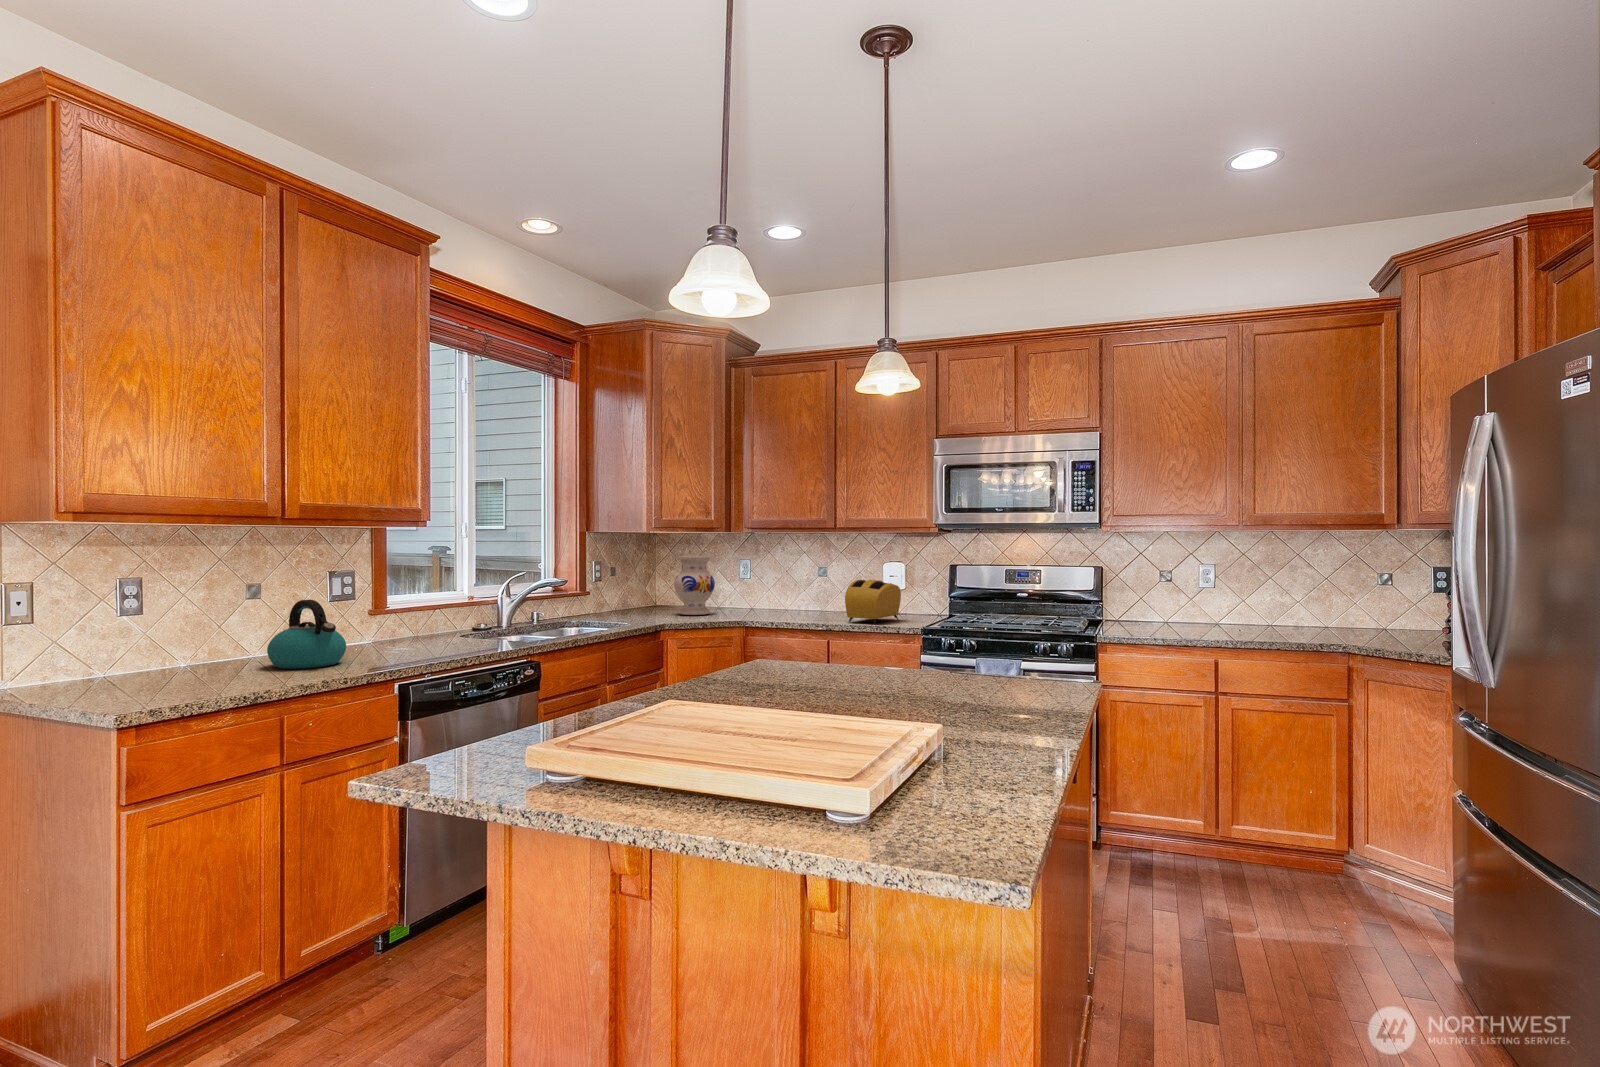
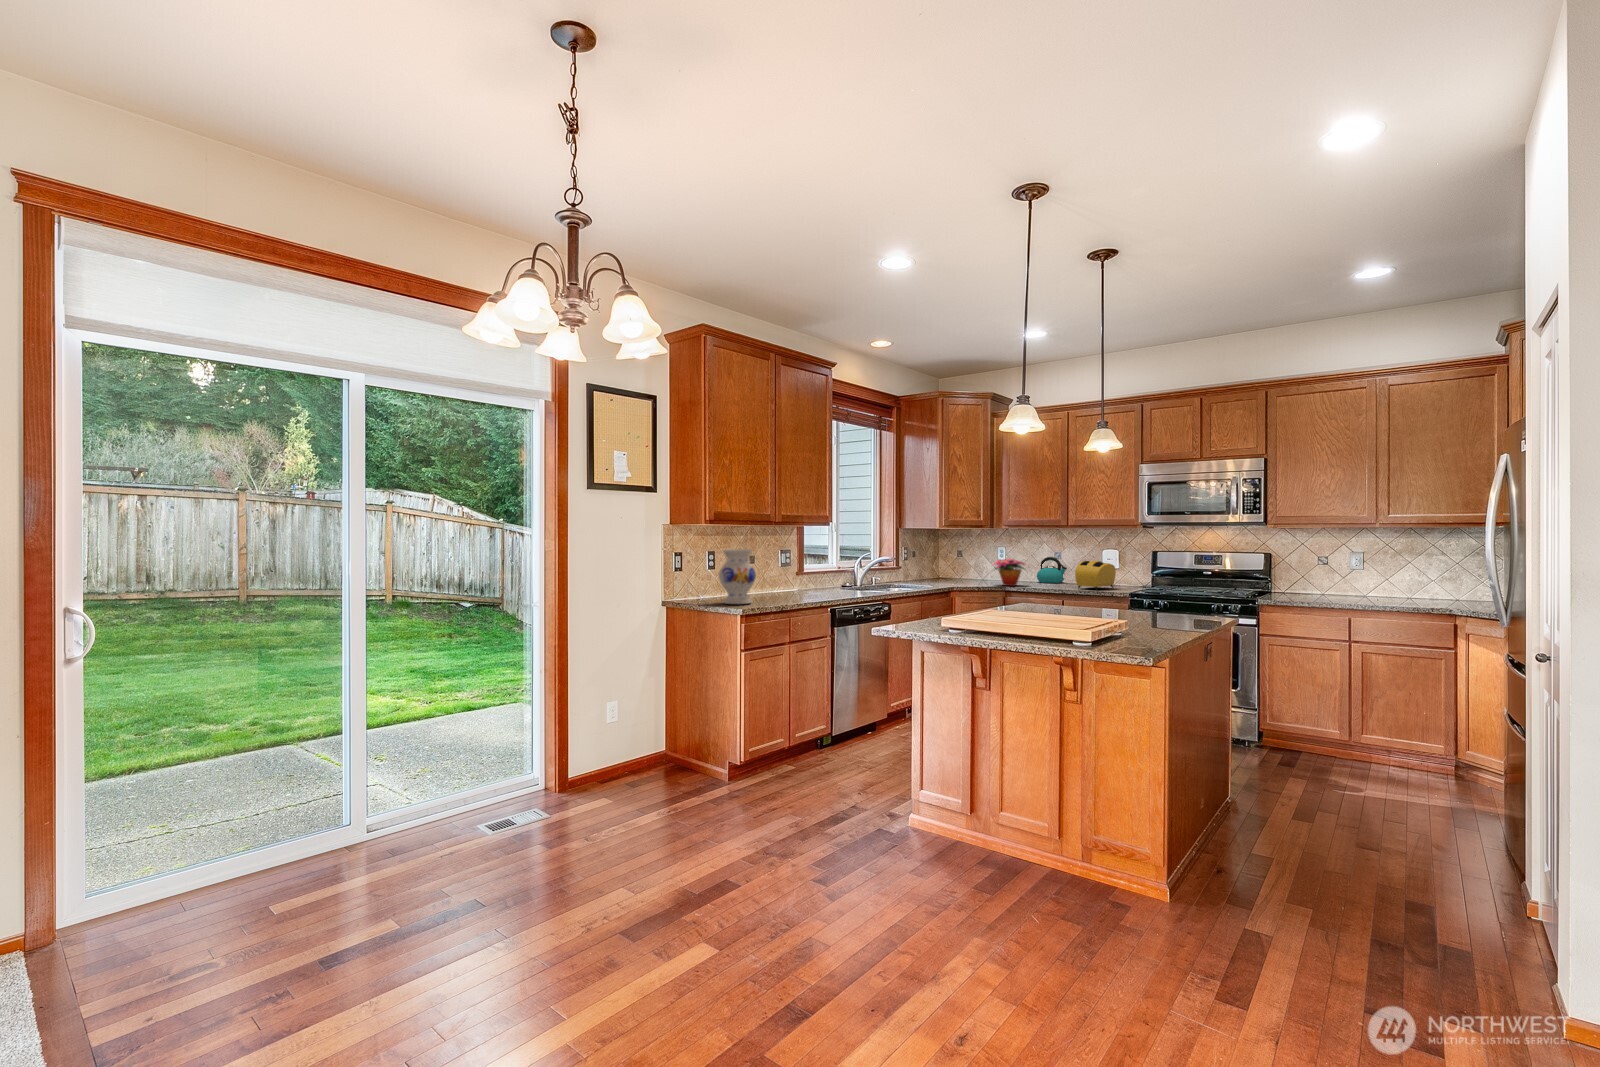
vase: present [674,556,715,615] -> present [718,549,756,604]
flower arrangement: none [722,576,784,619] -> present [994,559,1026,586]
kettle: present [267,600,346,669] -> present [1037,557,1067,583]

